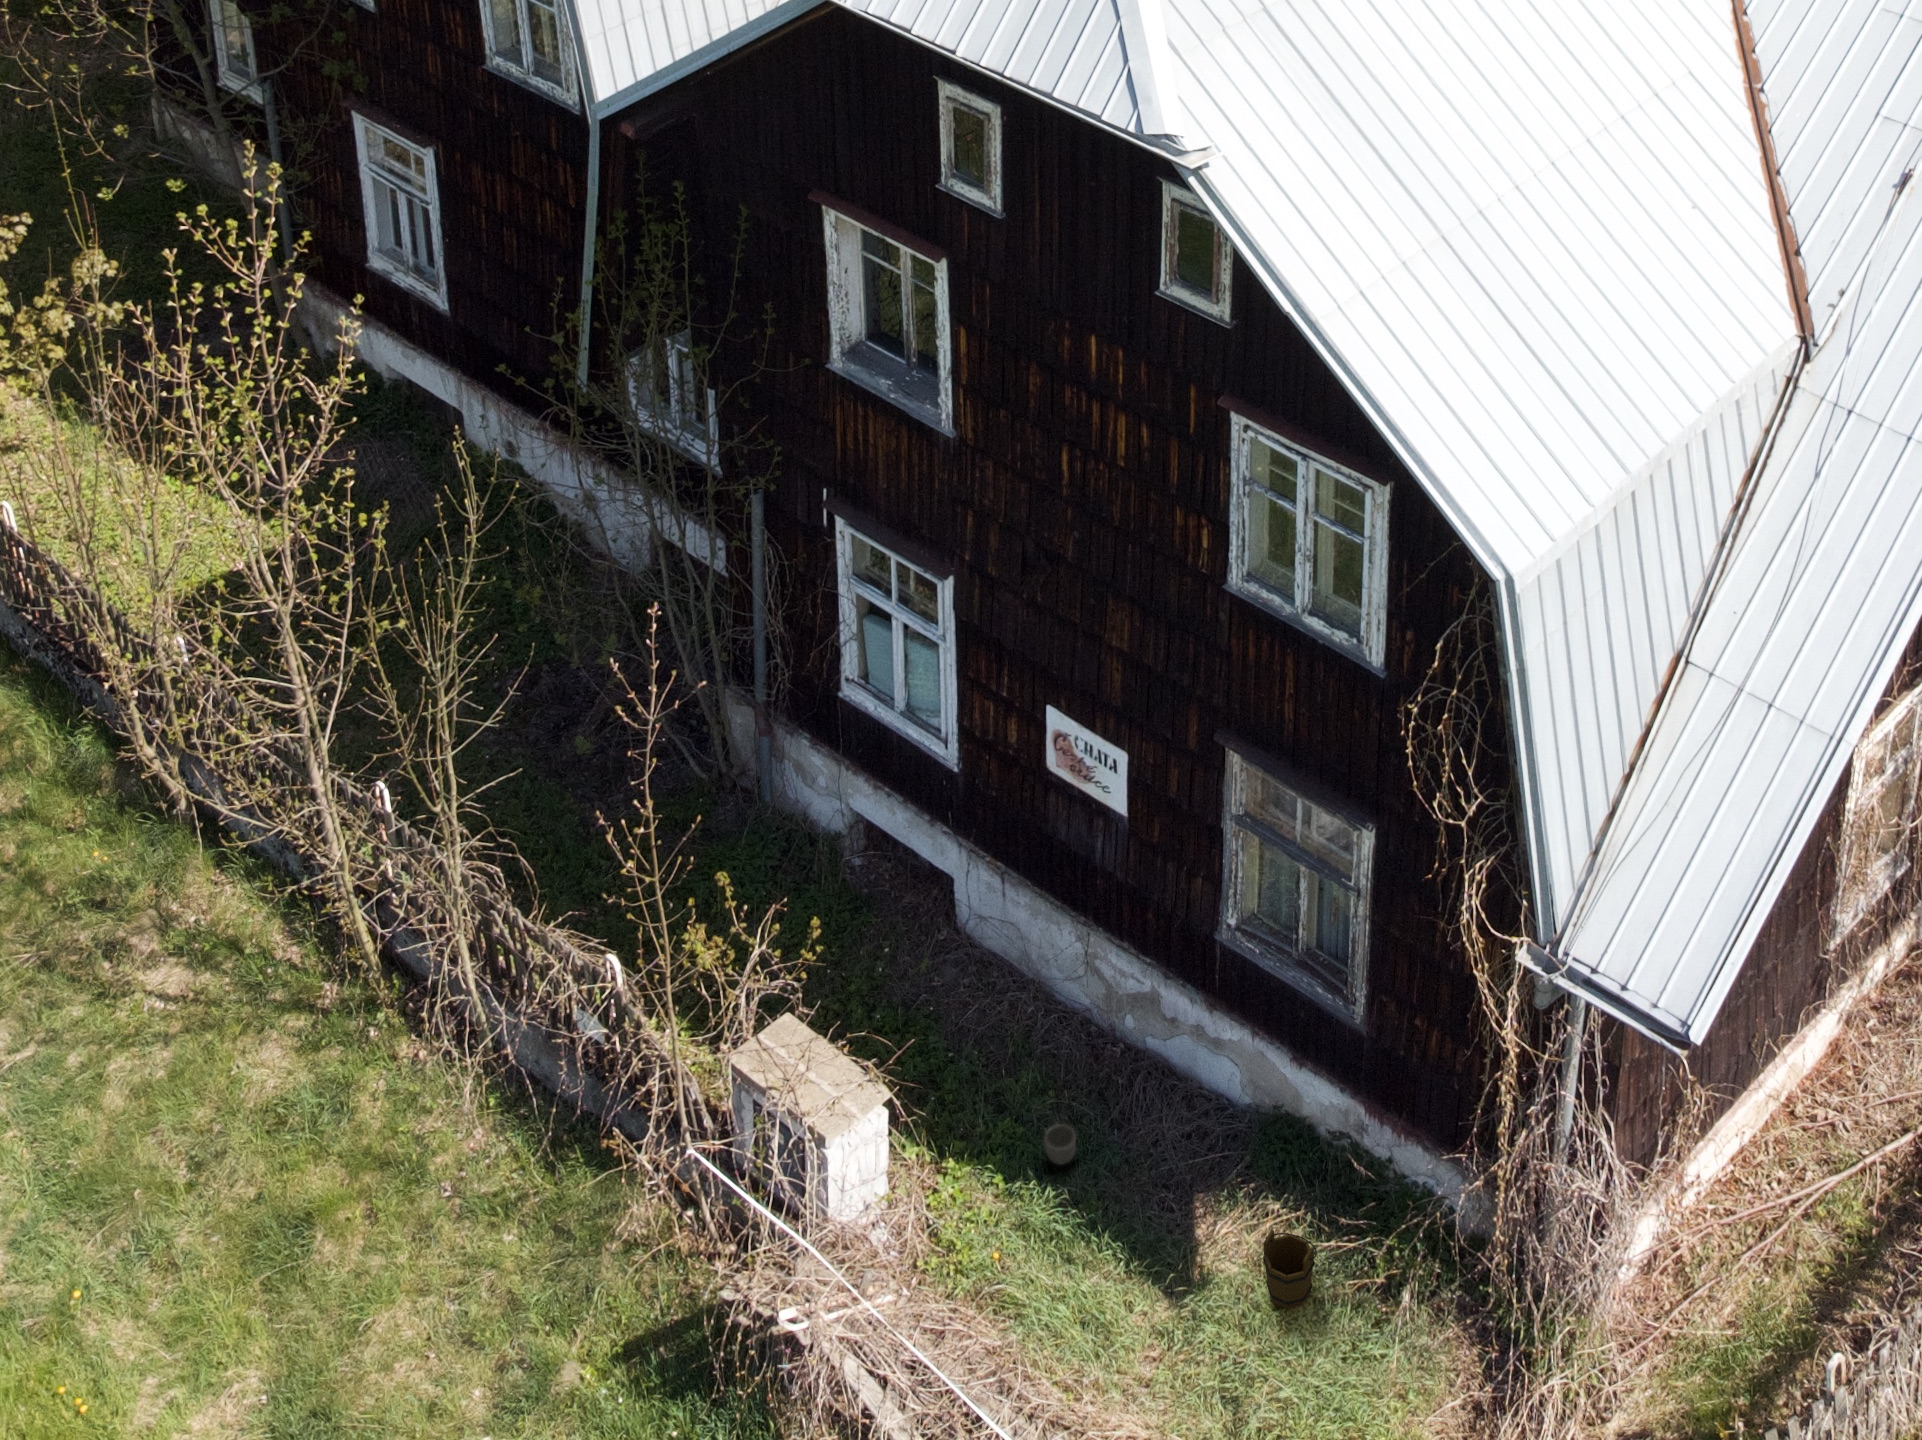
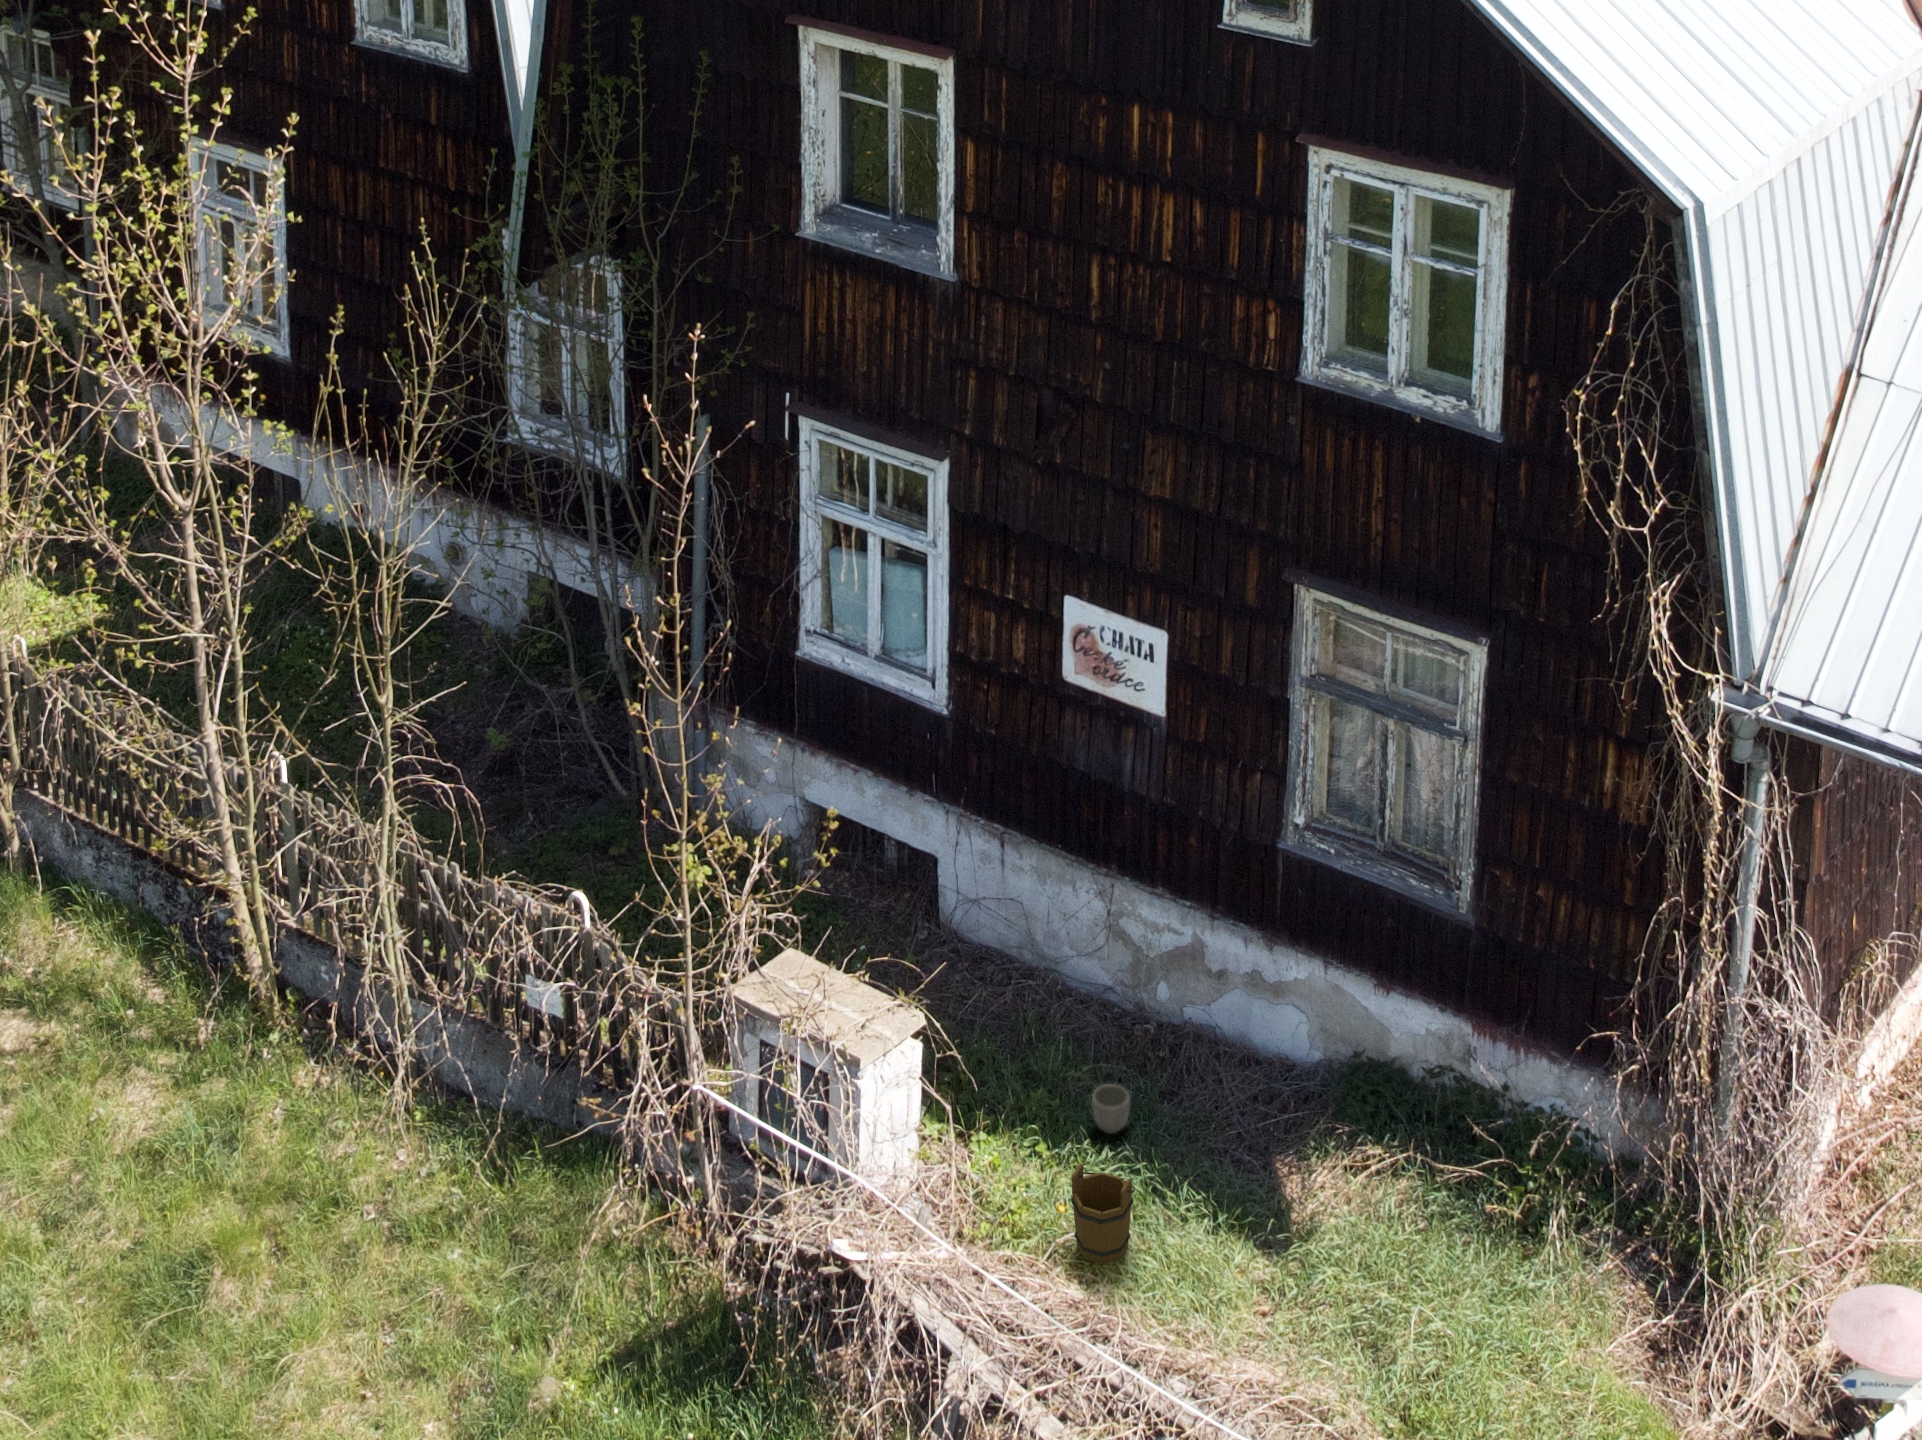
bucket: present [1263,1230,1317,1309] -> present [1071,1163,1135,1264]

